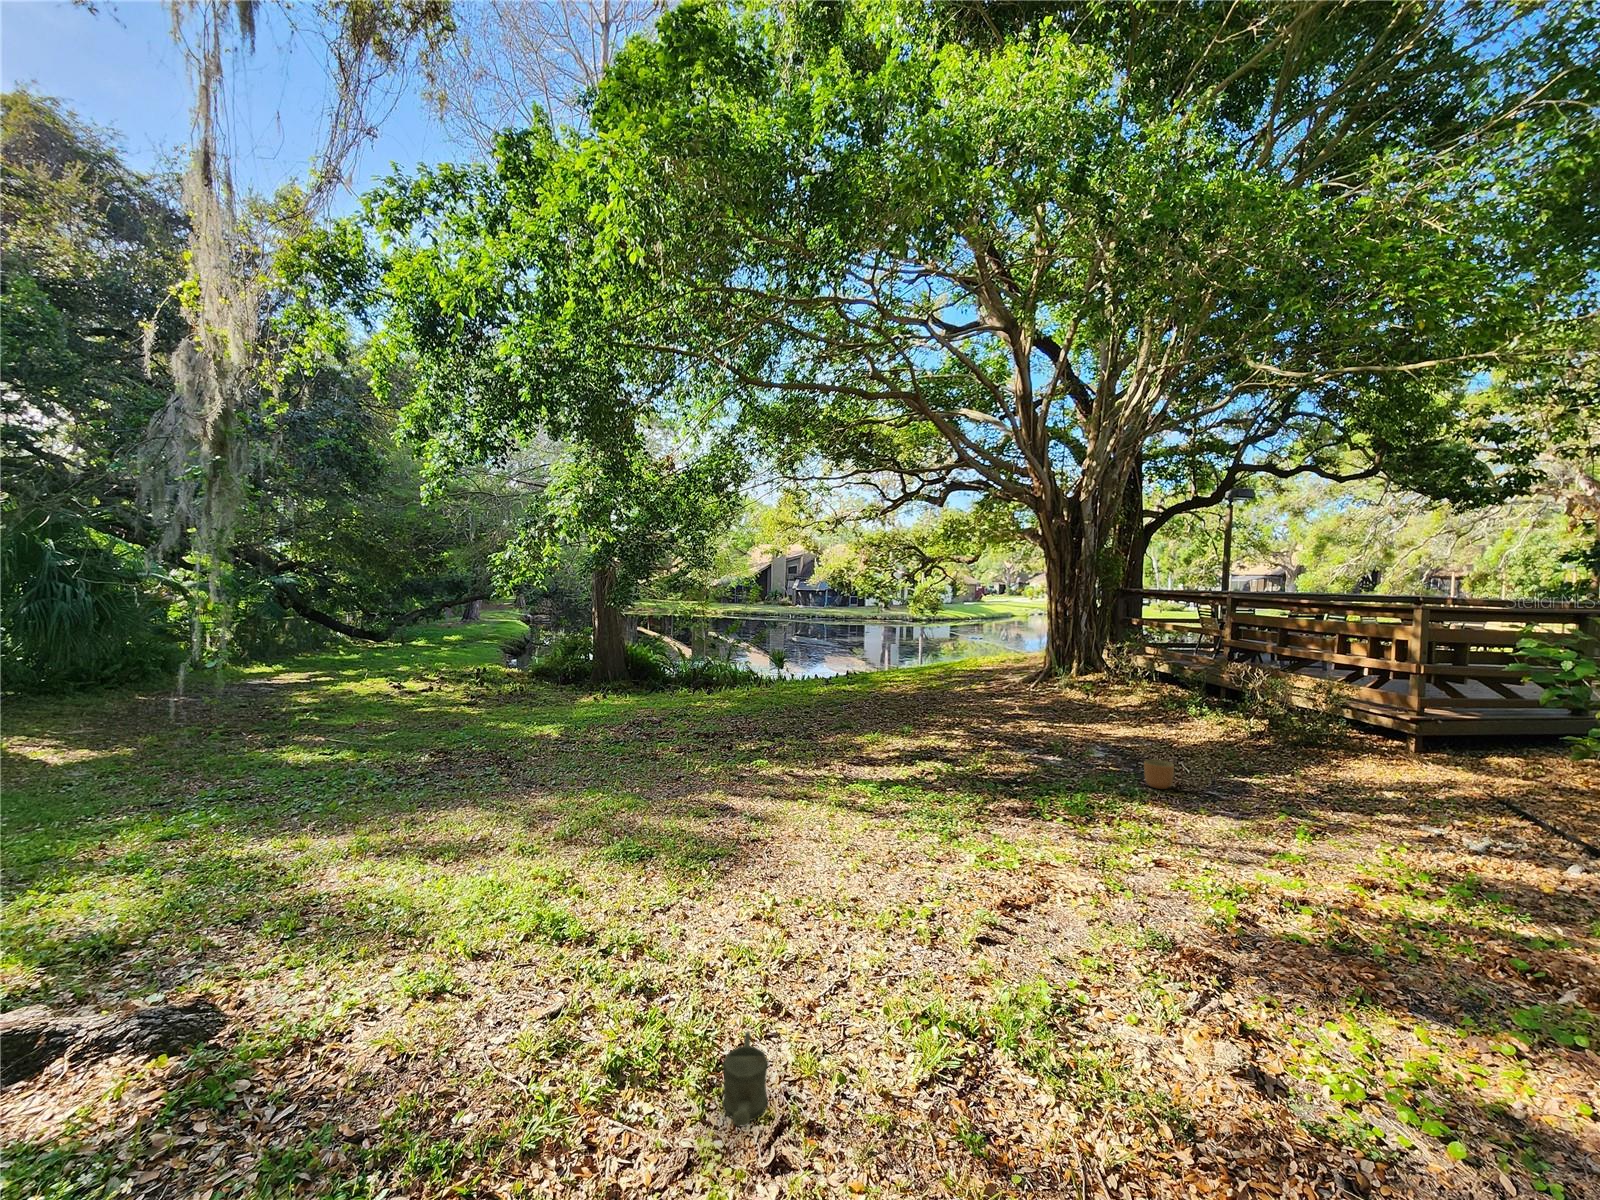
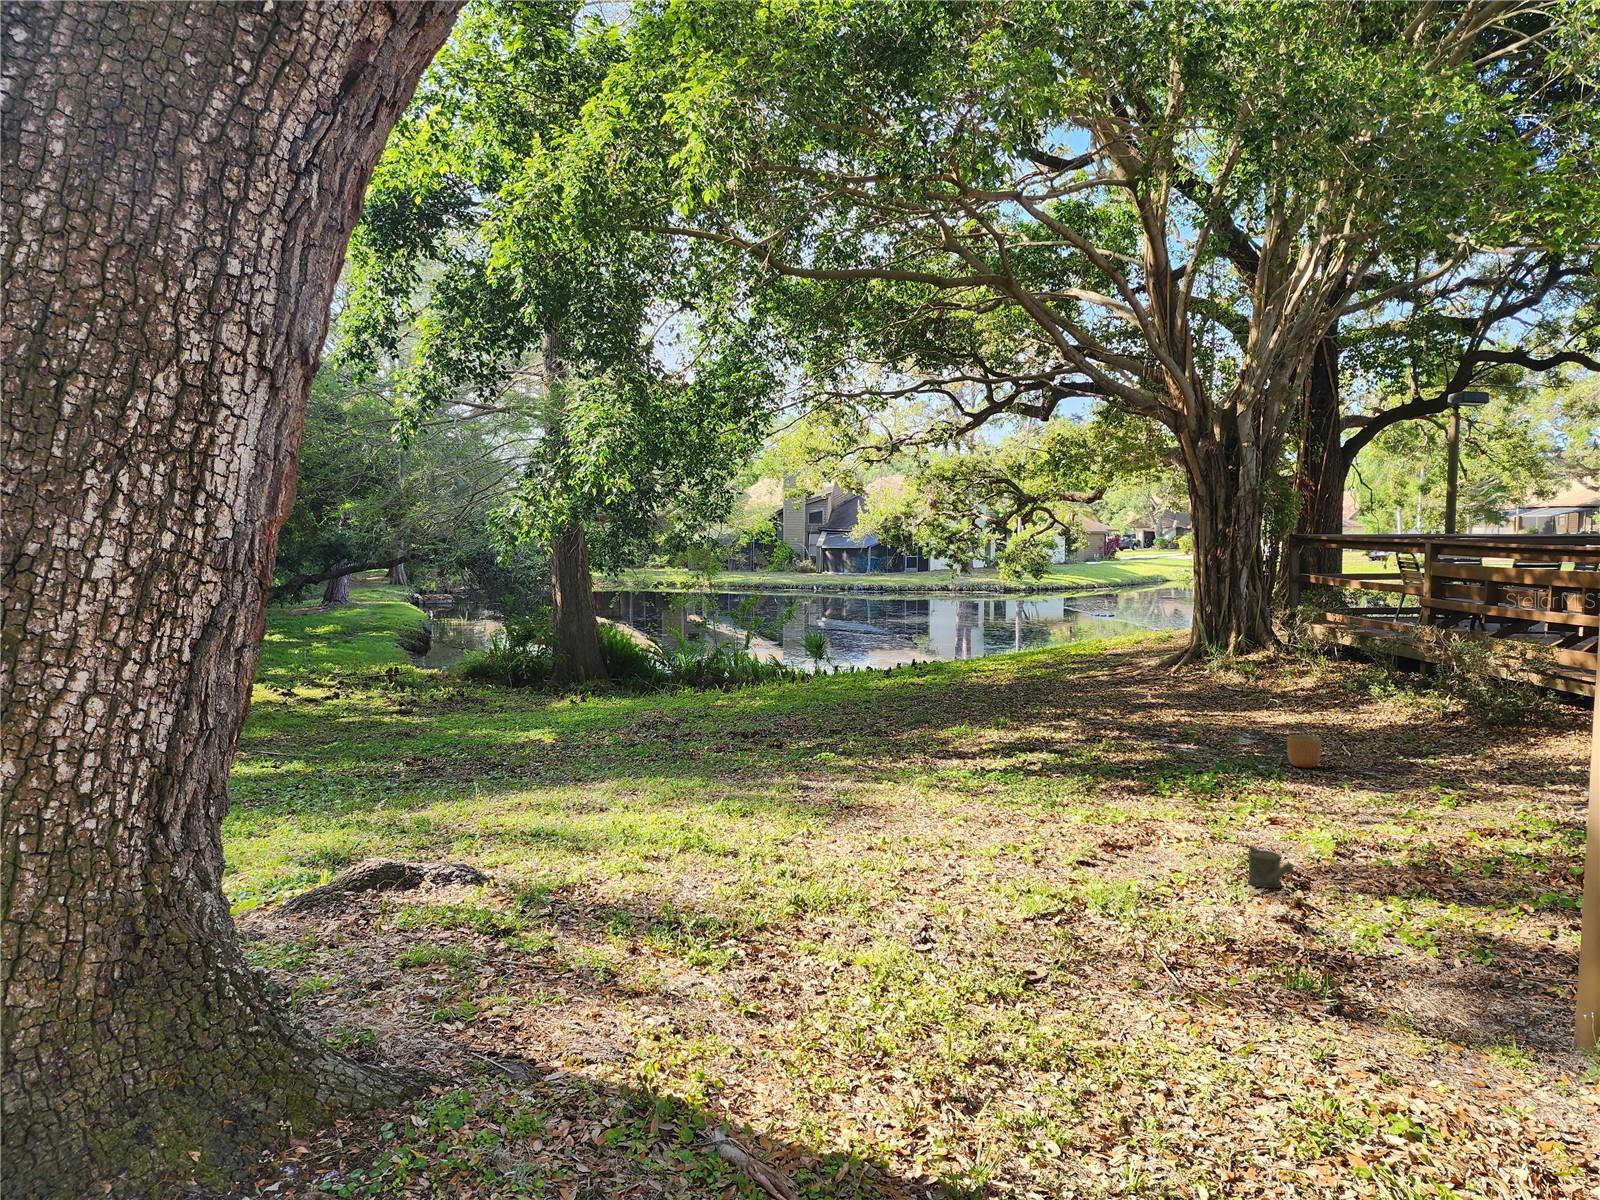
watering can: present [722,1032,768,1127] -> present [1248,846,1293,888]

